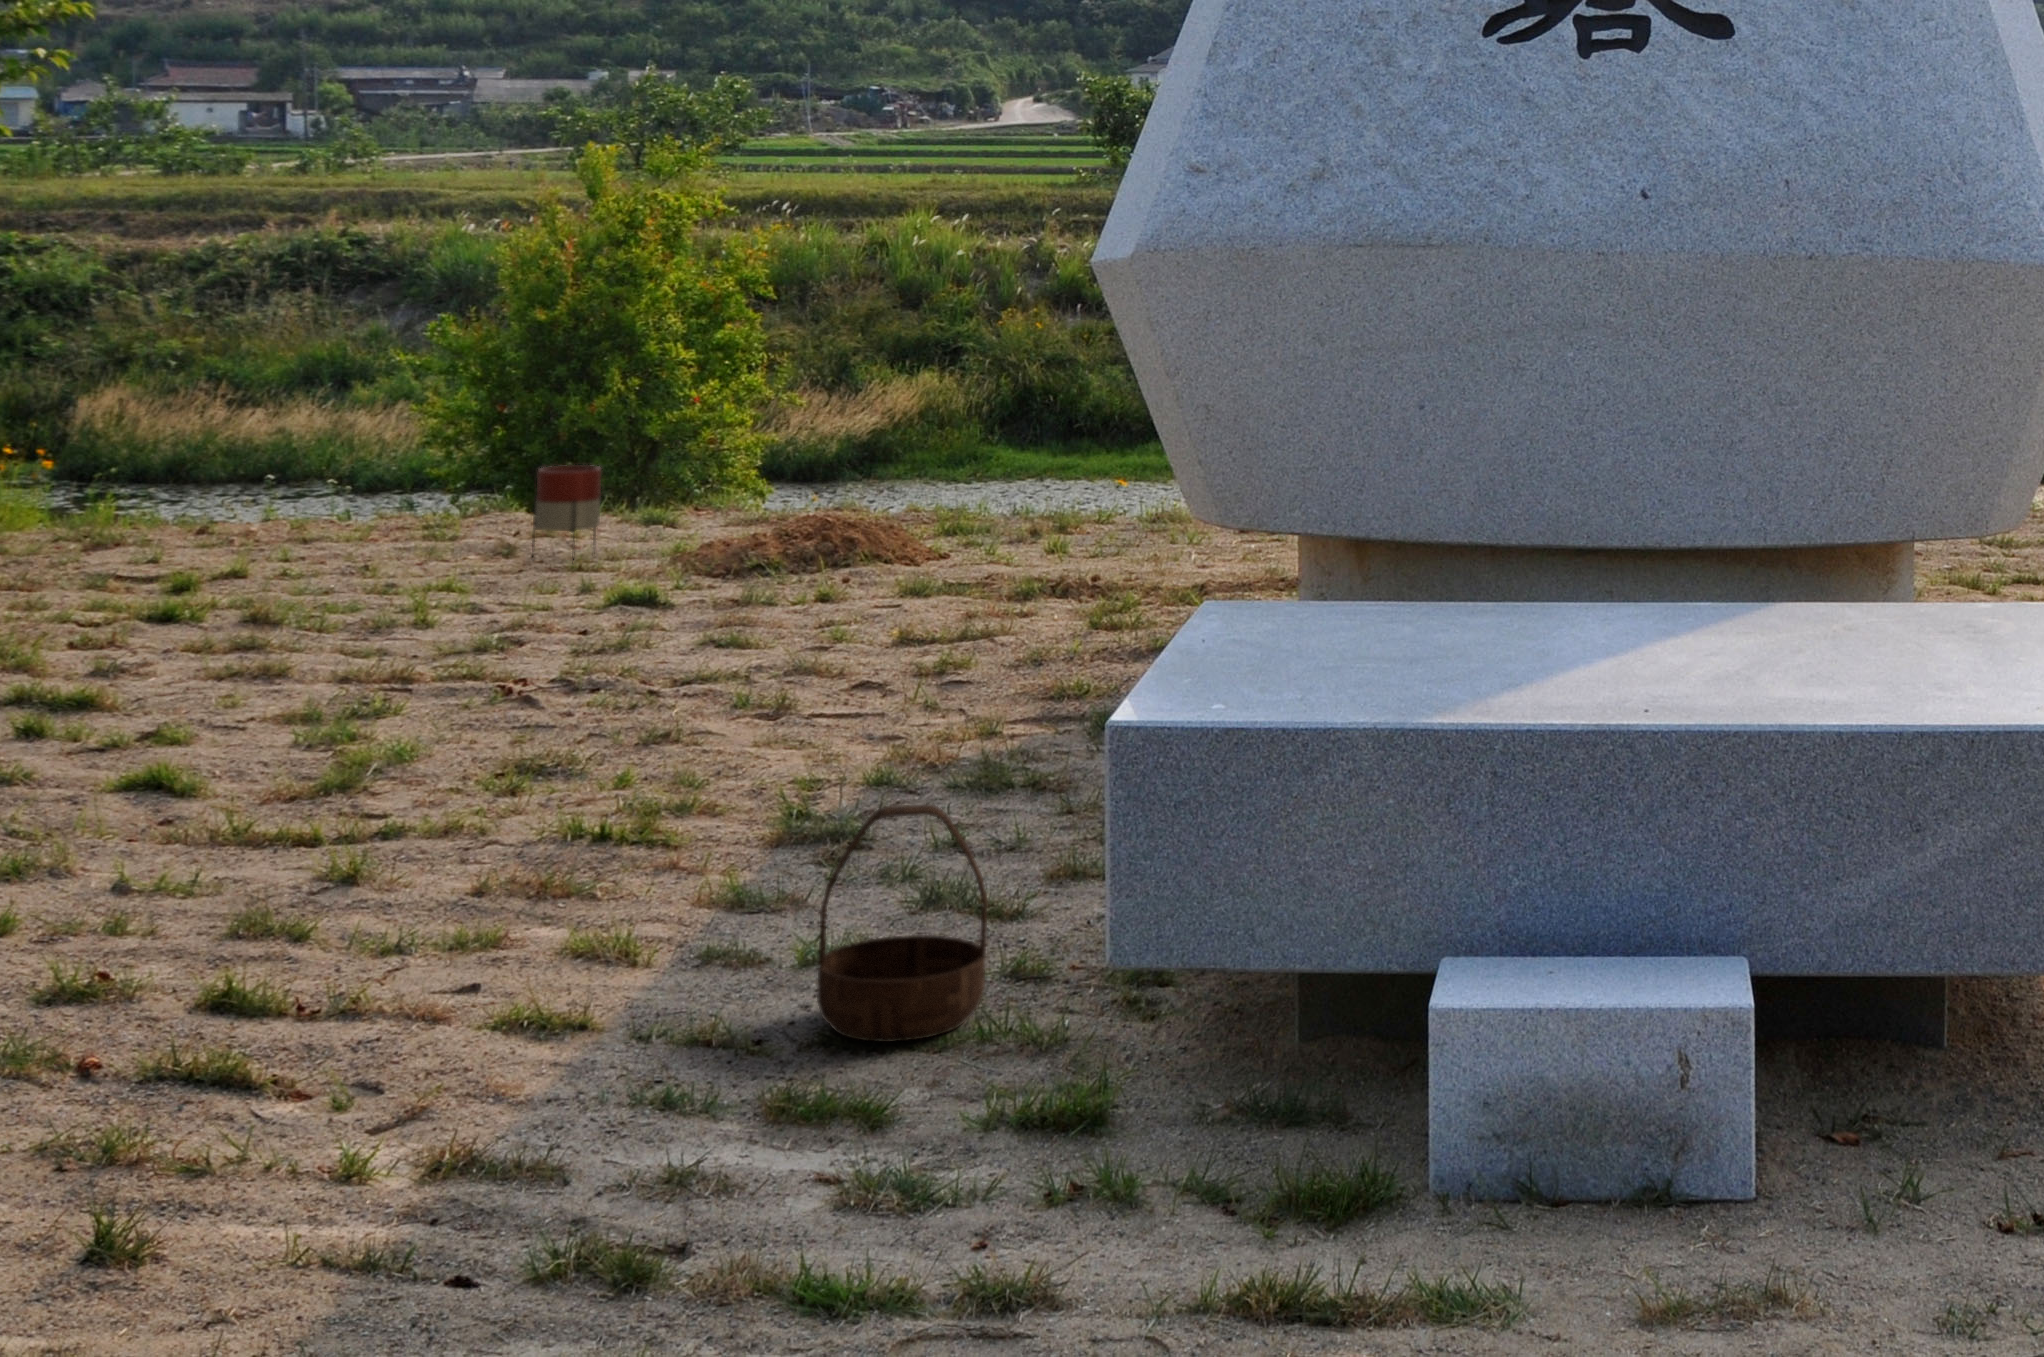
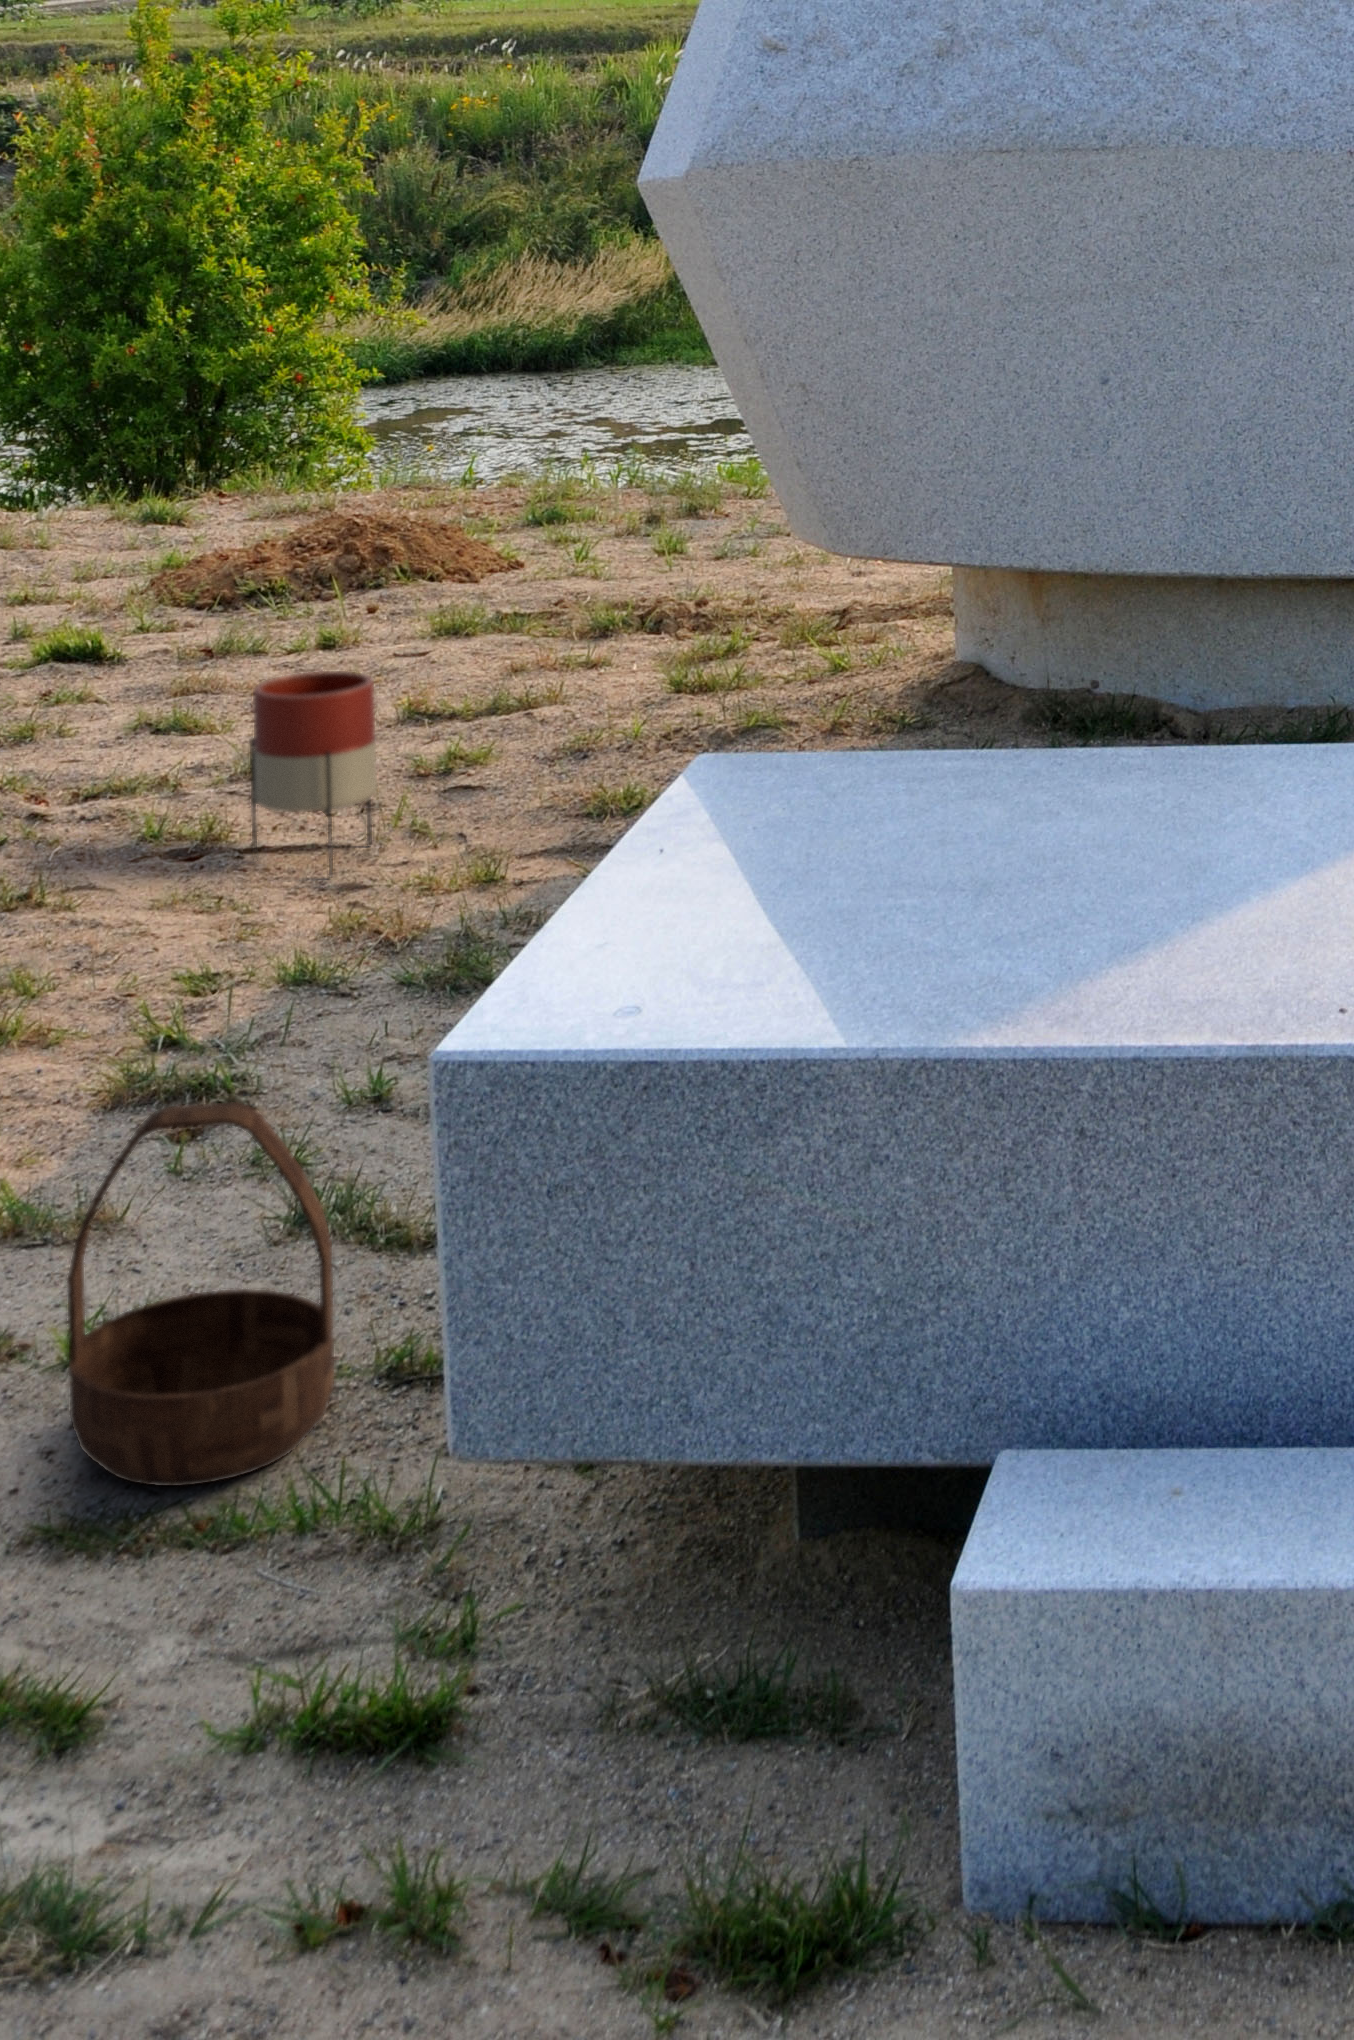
planter: present [533,465,601,553] -> present [250,671,377,876]

